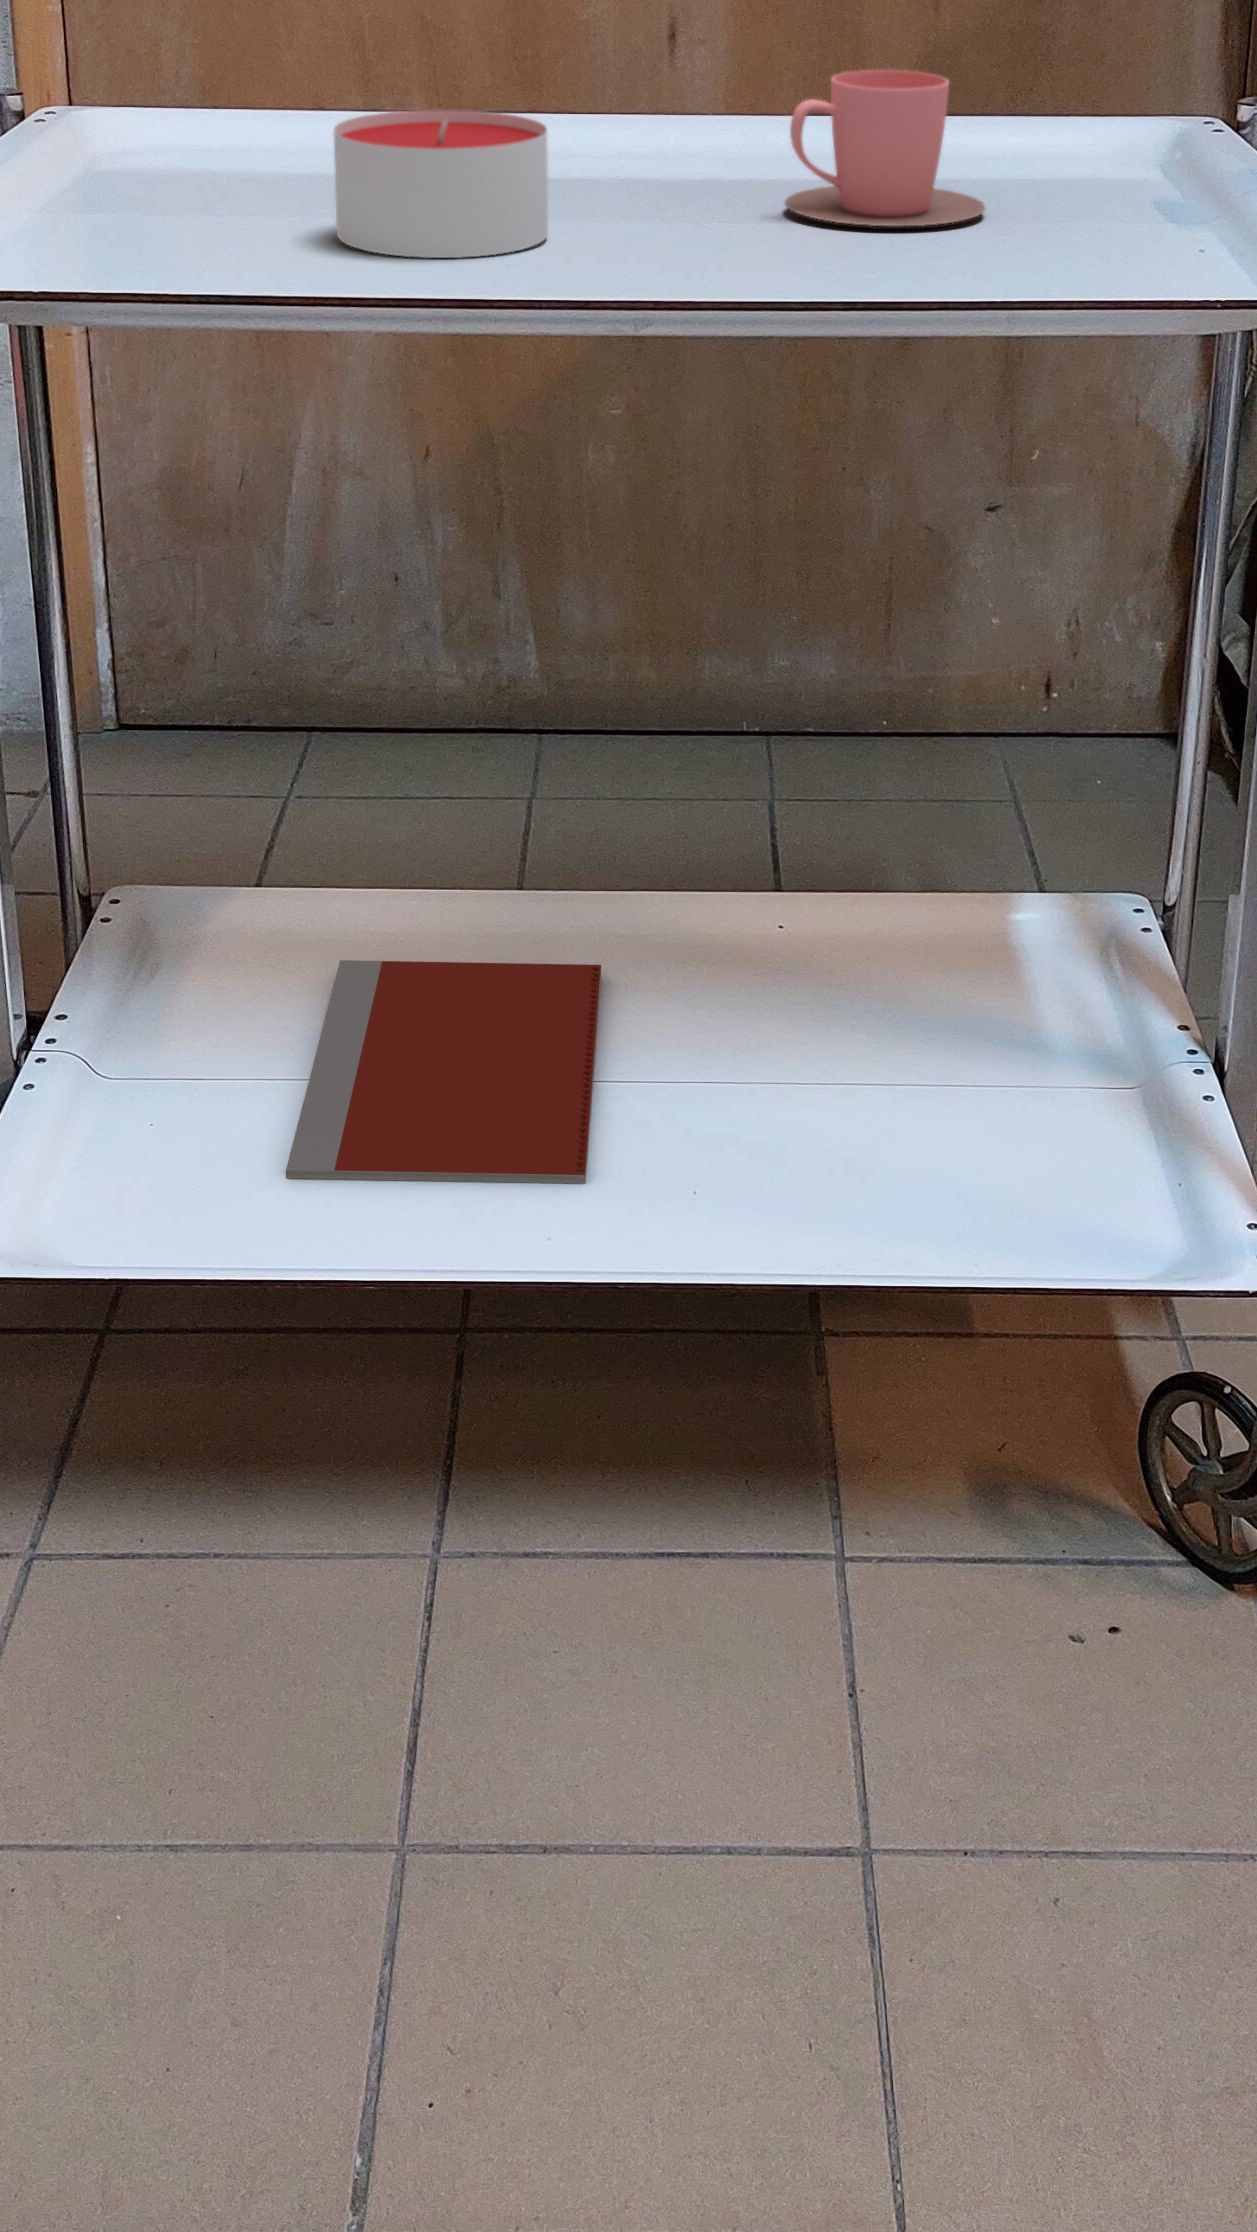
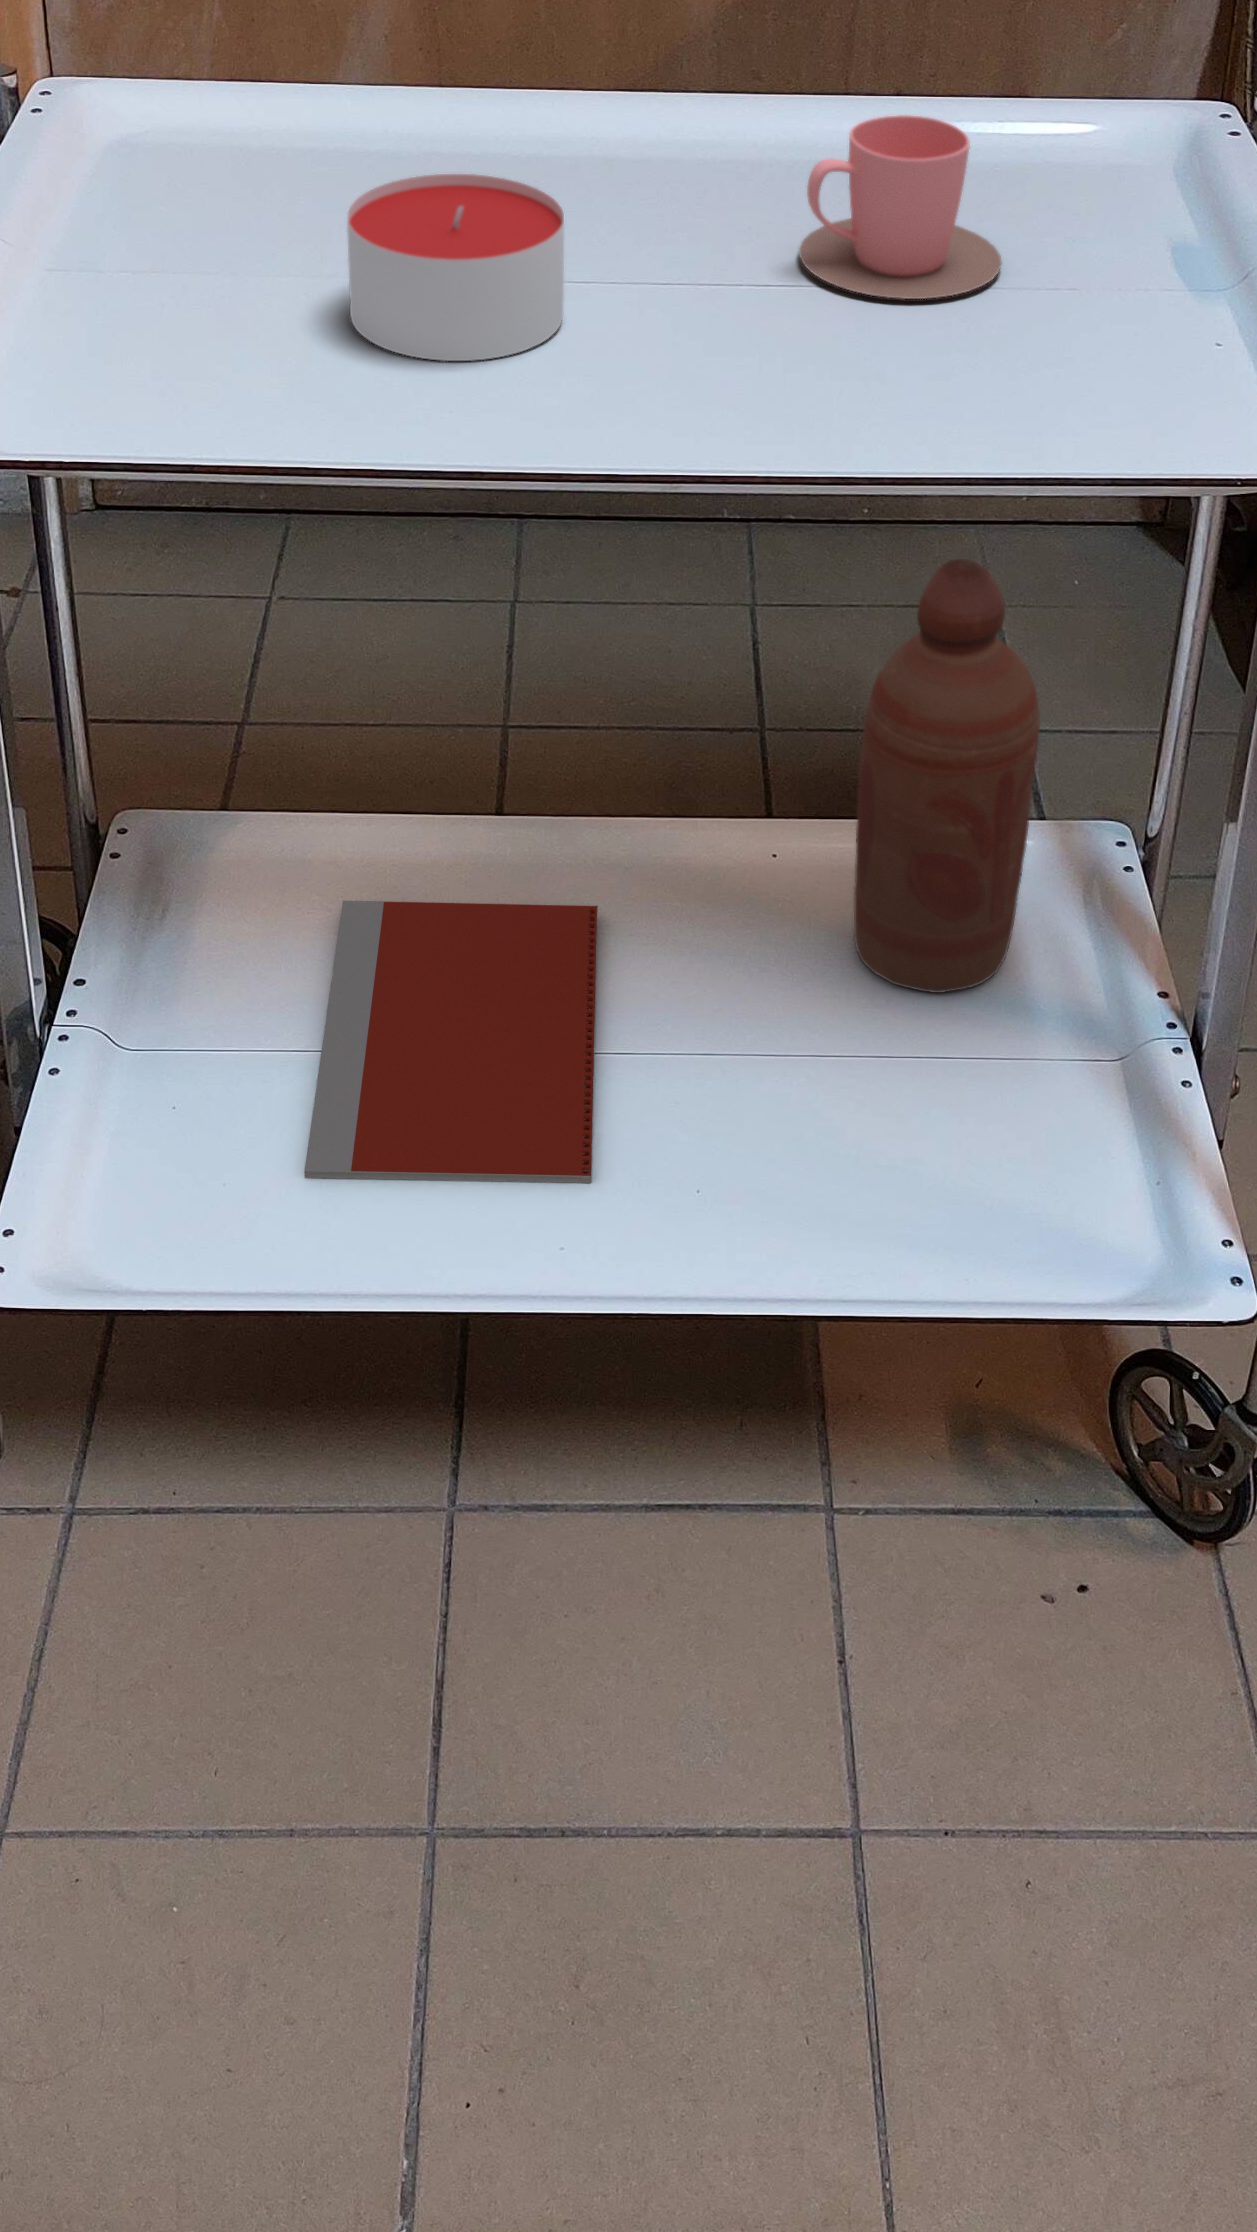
bottle: none [866,565,1047,1035] -> present [854,559,1040,993]

